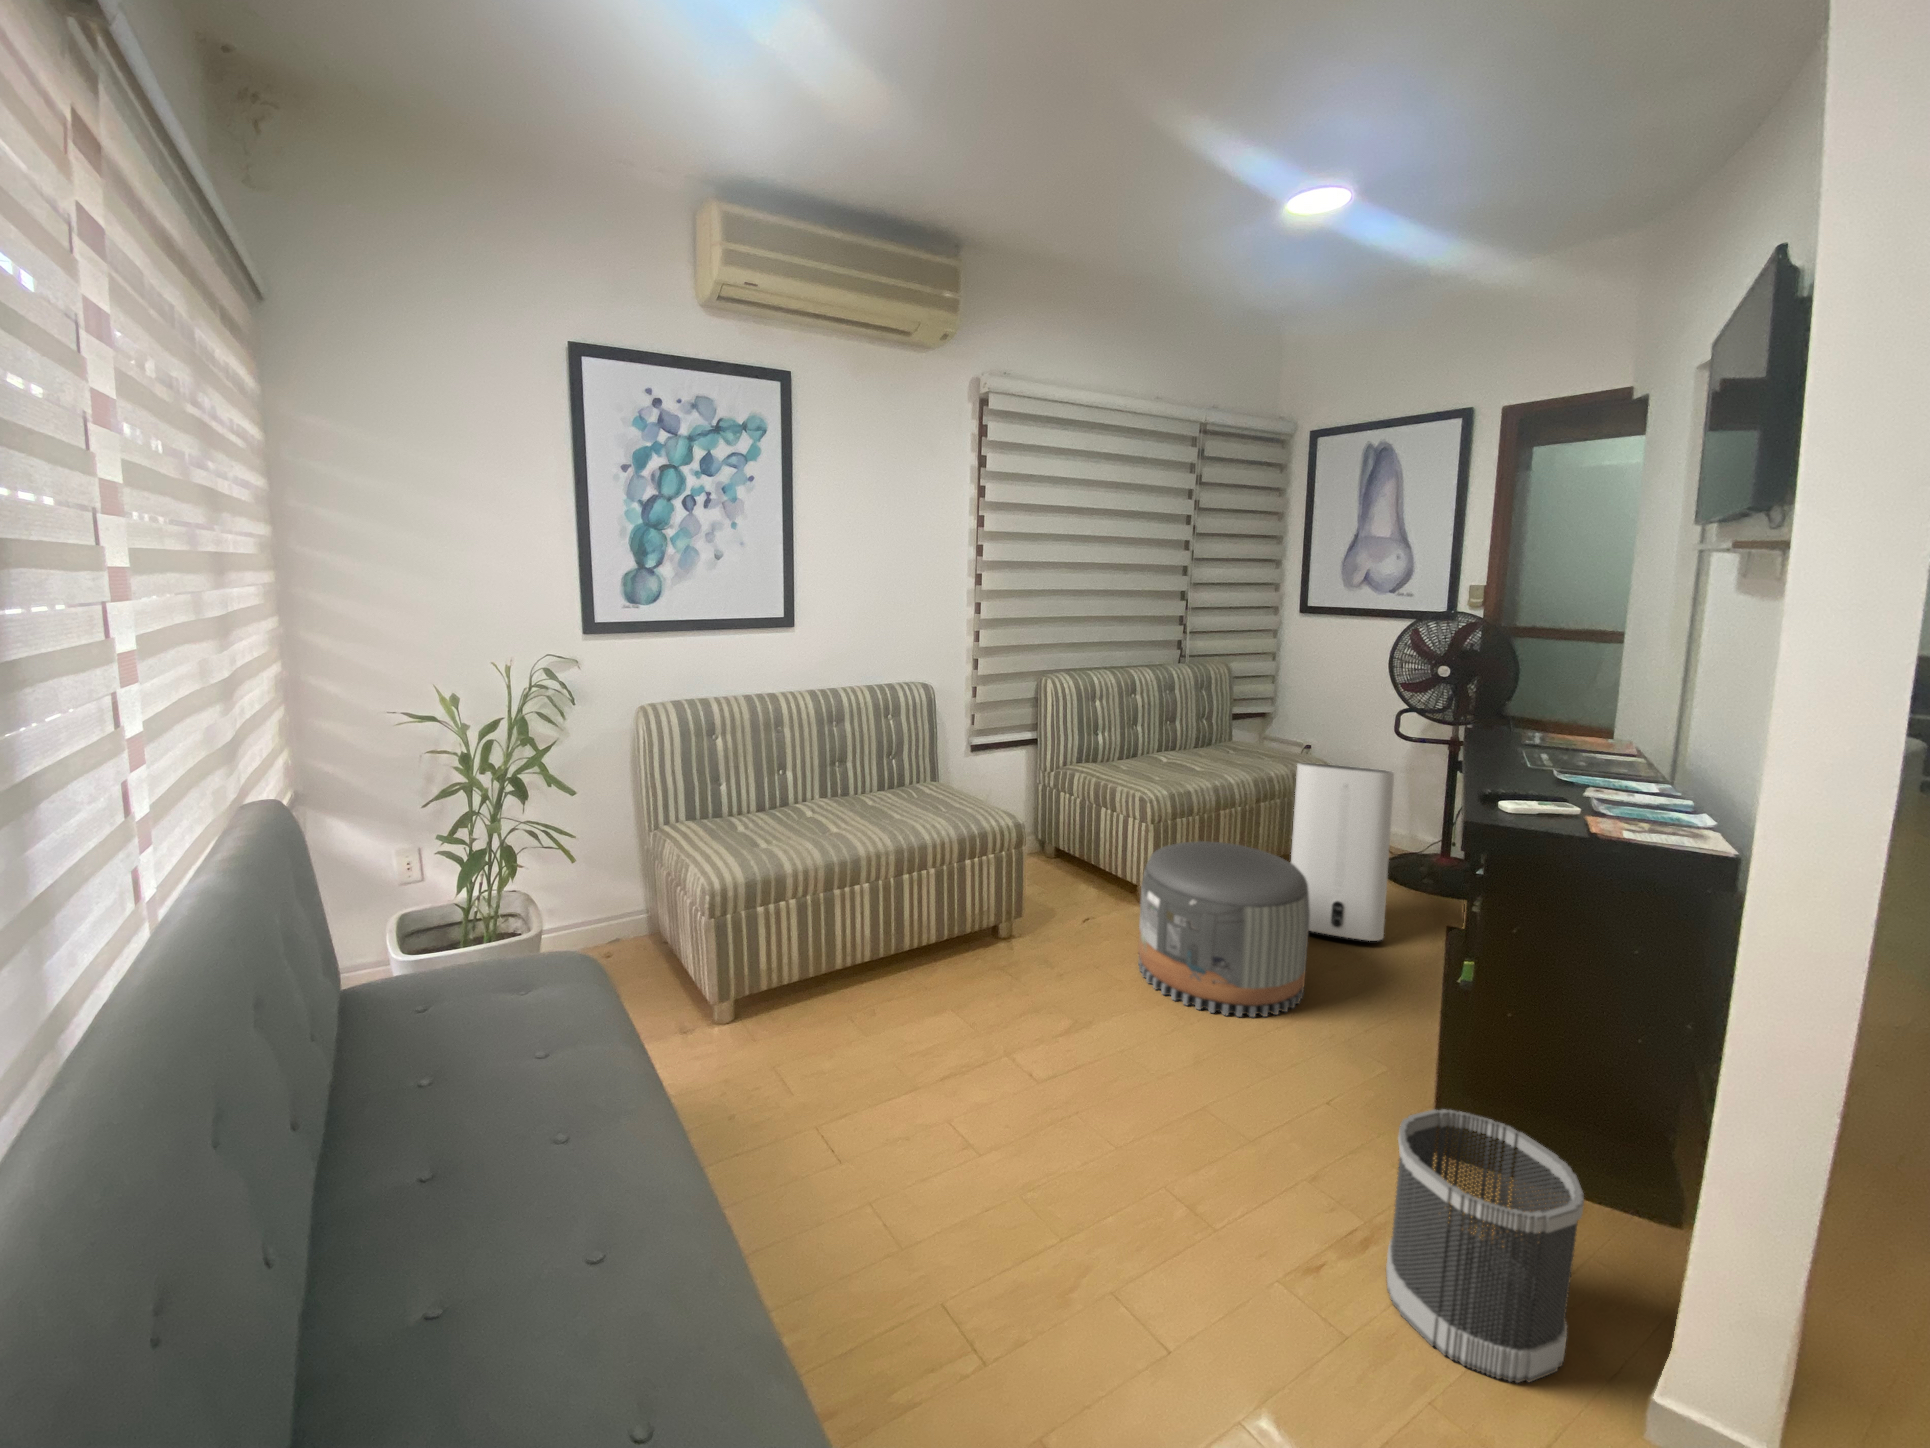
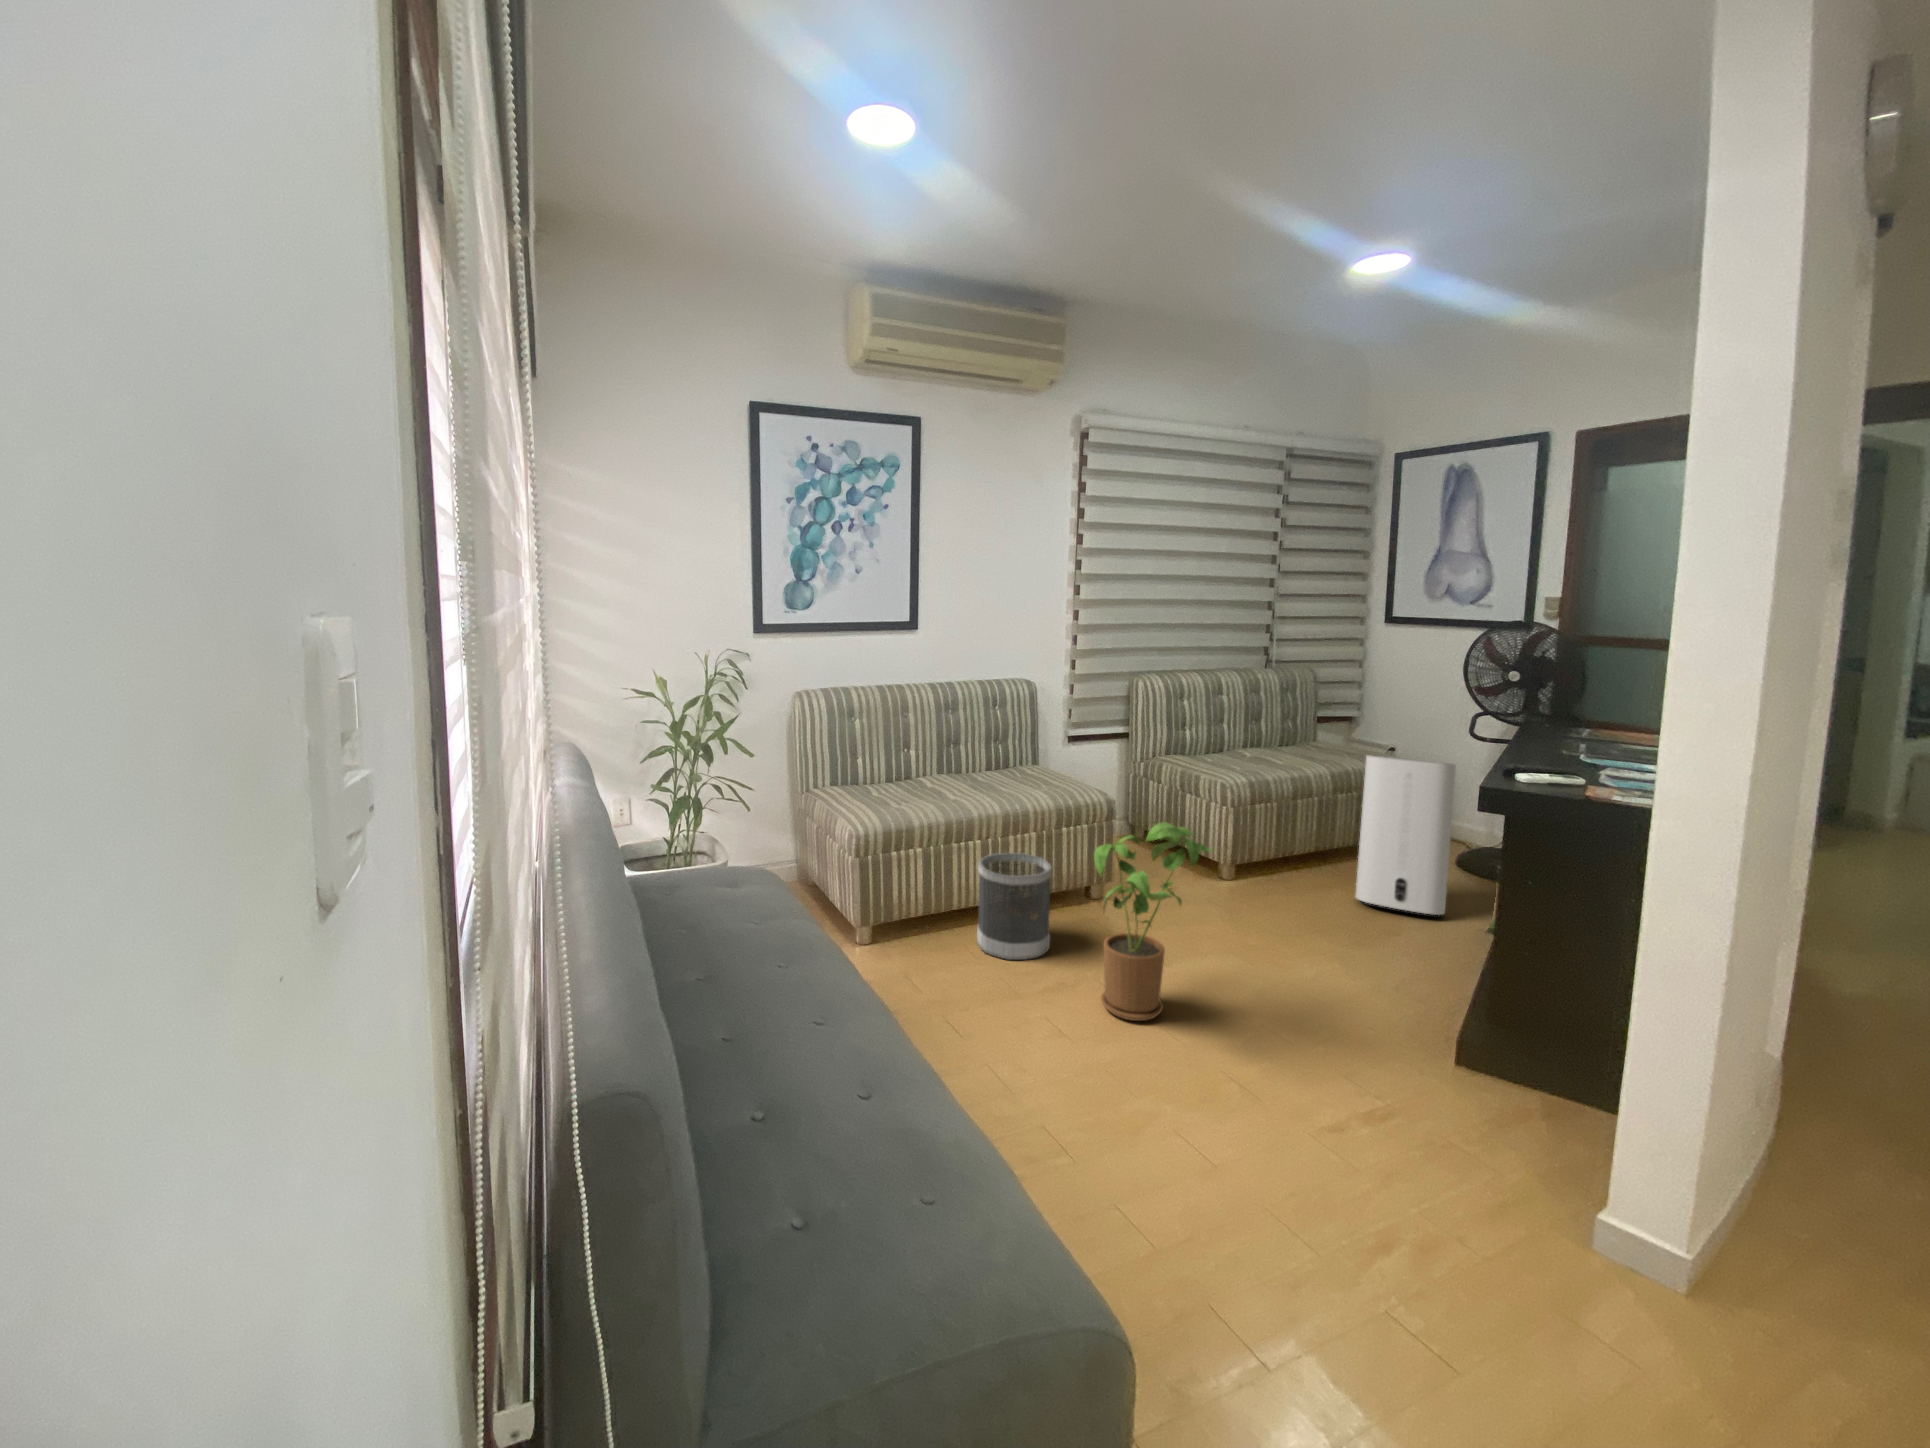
pouf: present [1138,841,1310,1017] -> none [1214,820,1367,965]
house plant: none [1004,872,1152,1120] -> present [1094,822,1212,1021]
wastebasket: present [1386,1109,1584,1383] -> present [977,853,1052,960]

